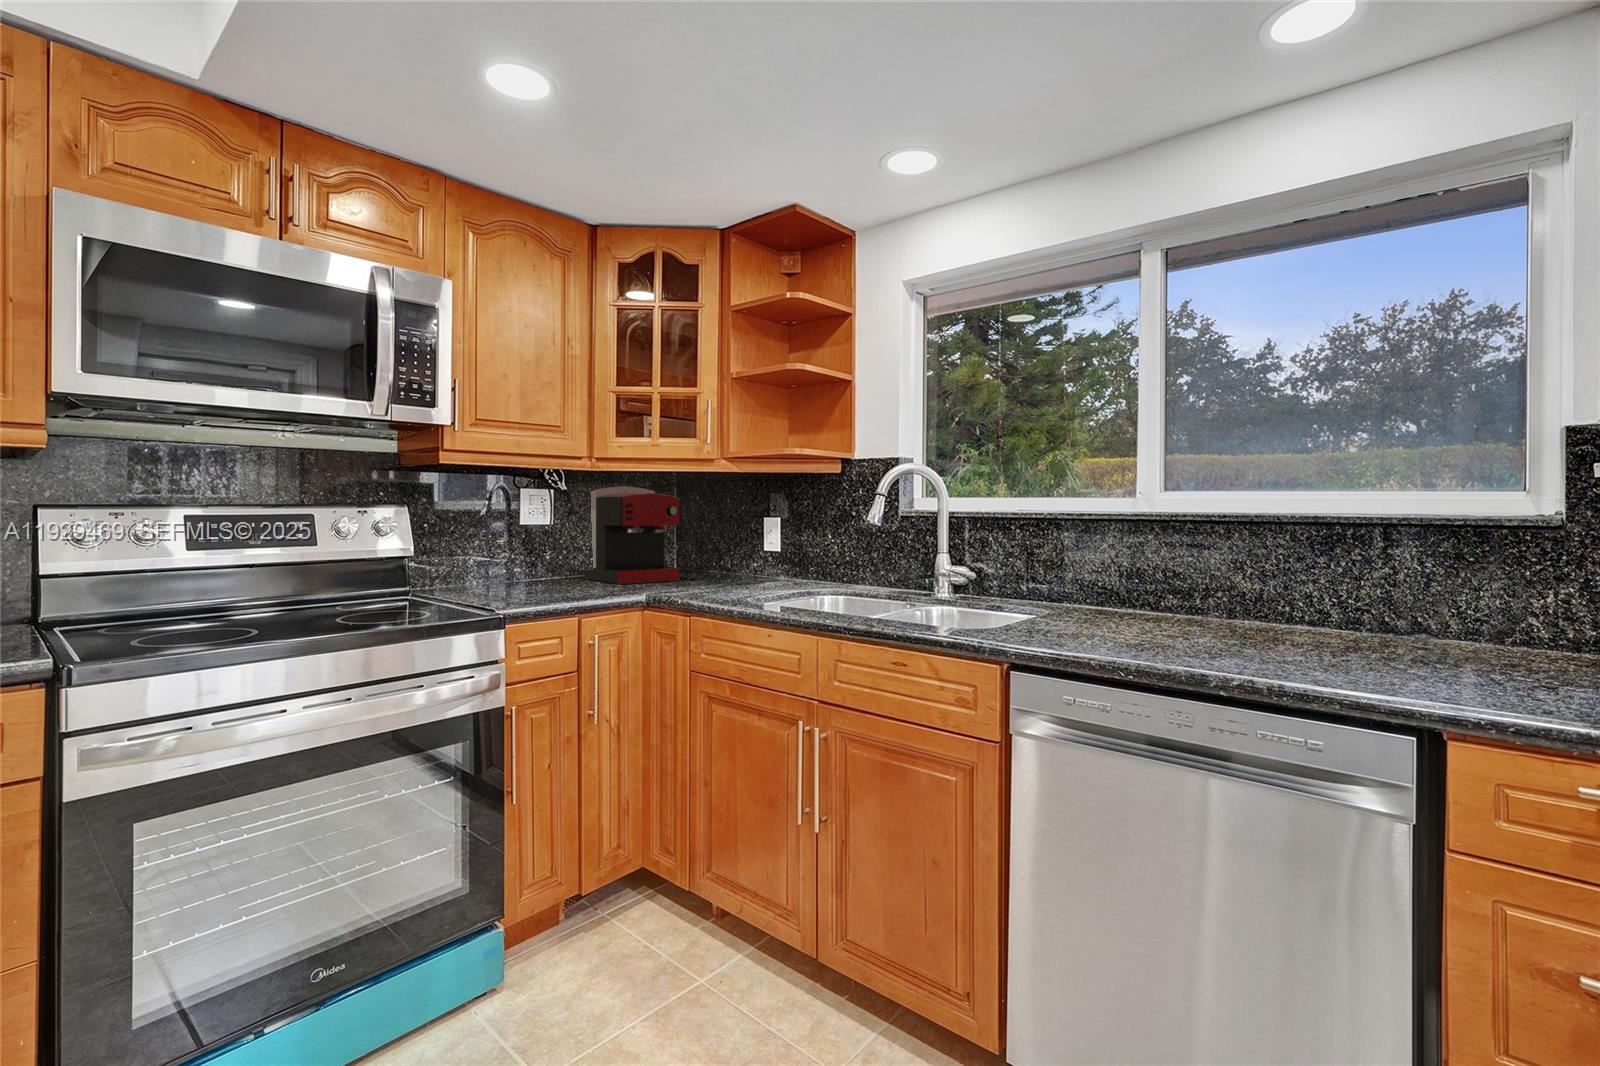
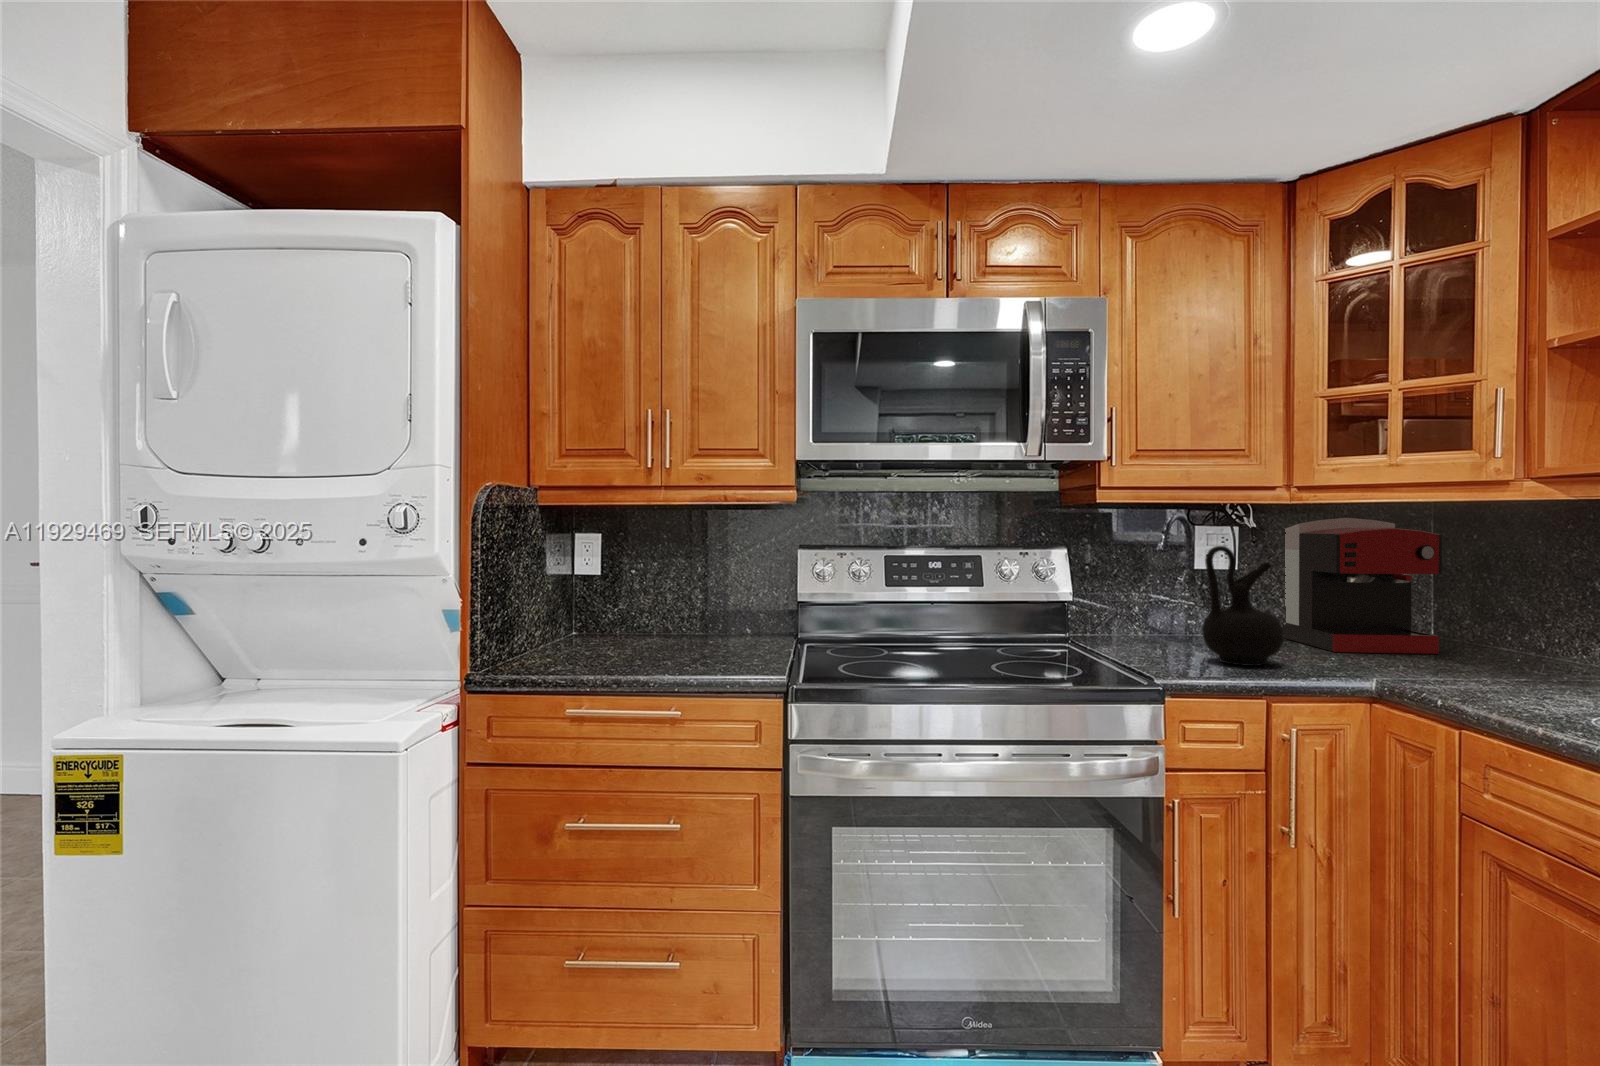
ceramic jug: none [530,503,588,597] -> present [1202,546,1283,666]

